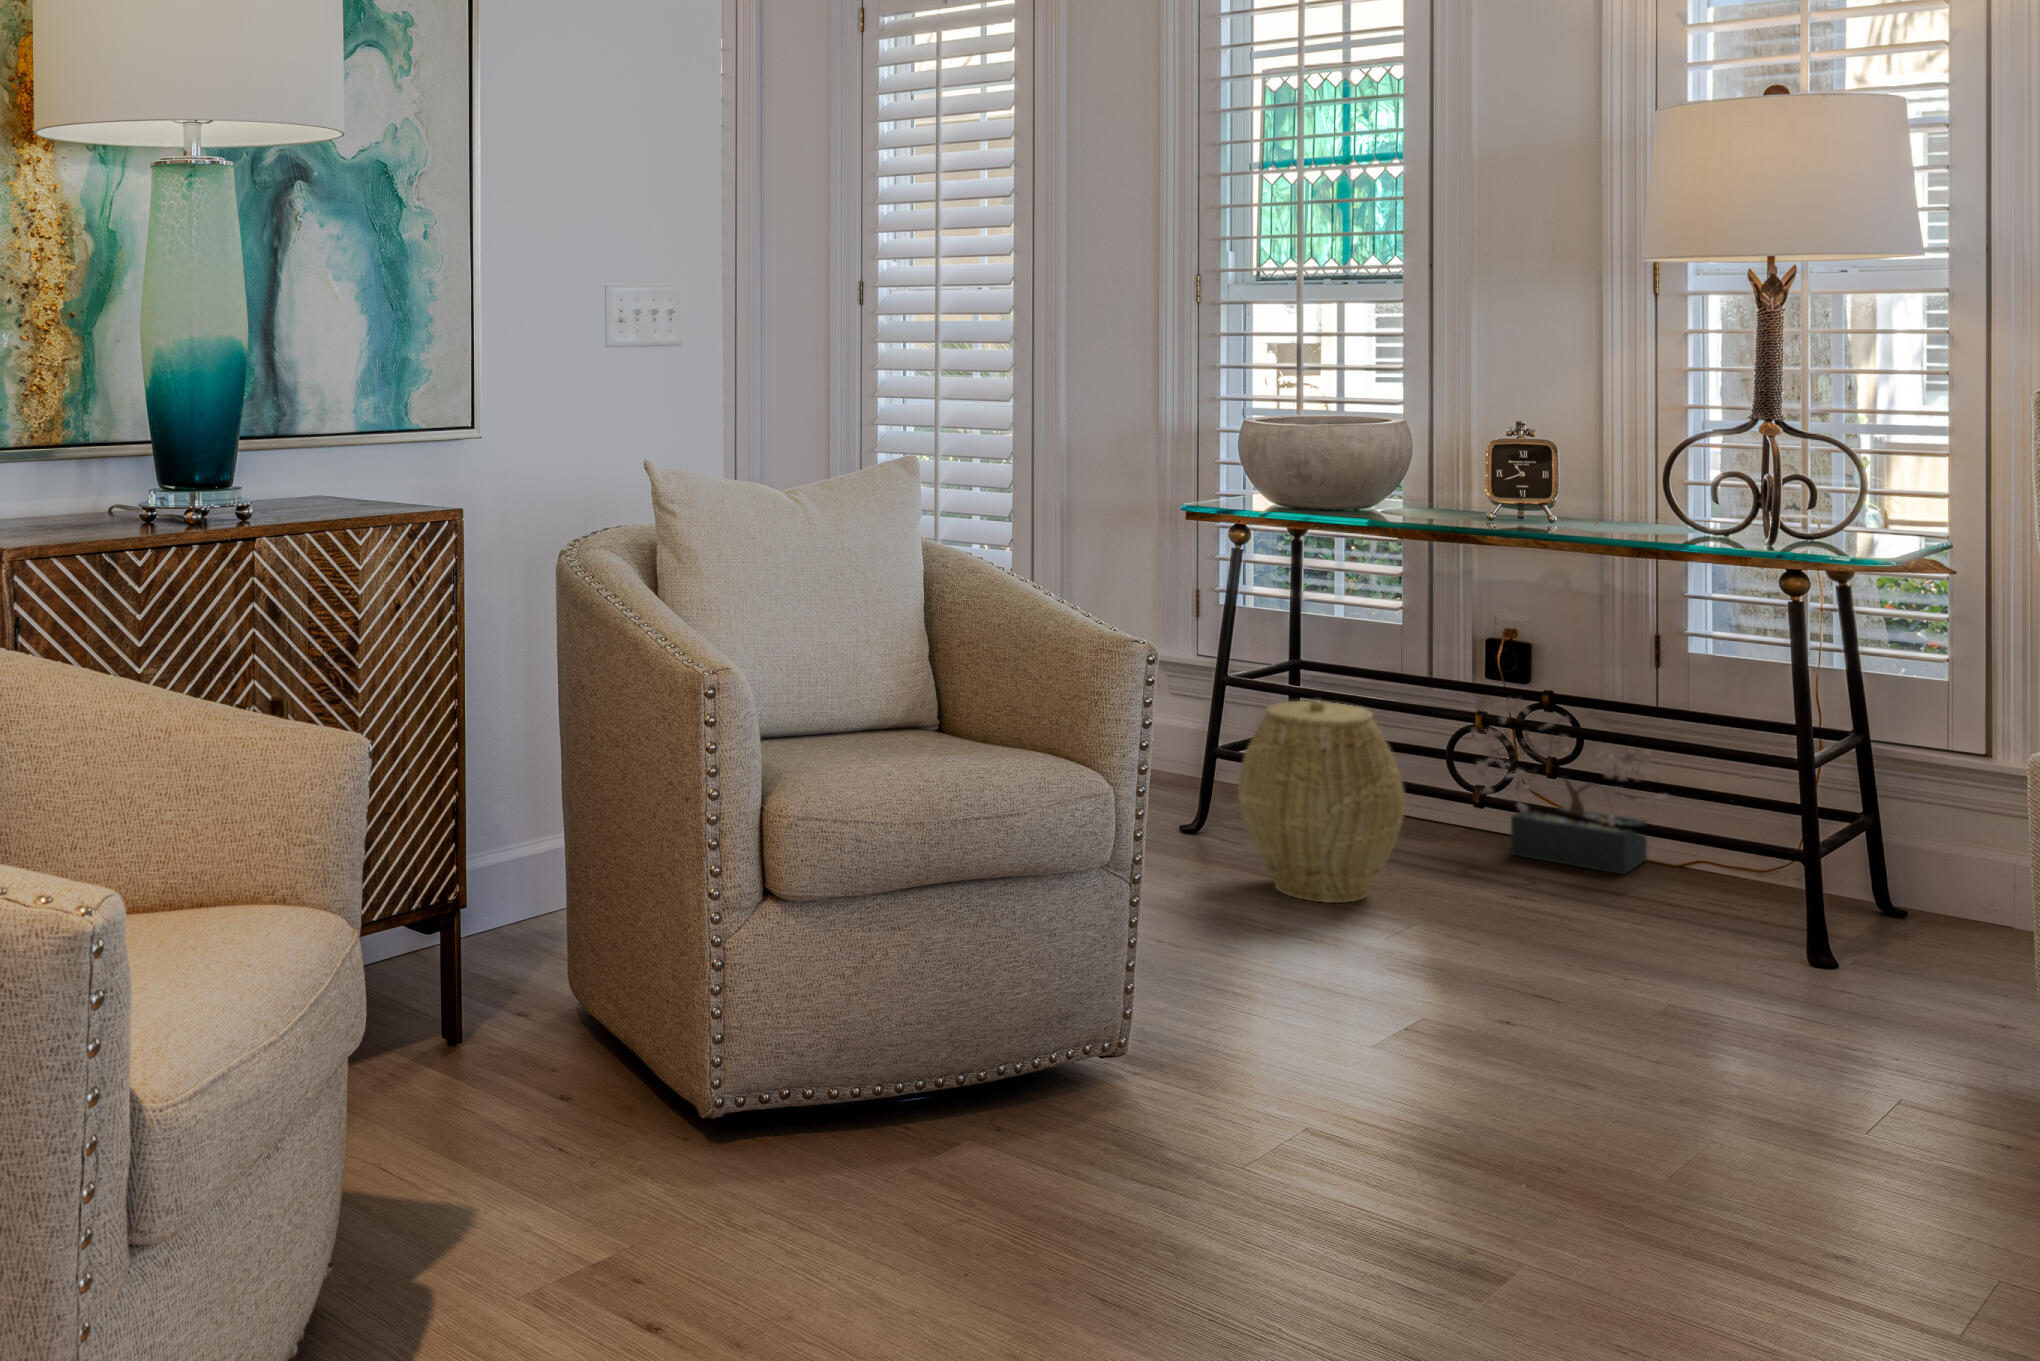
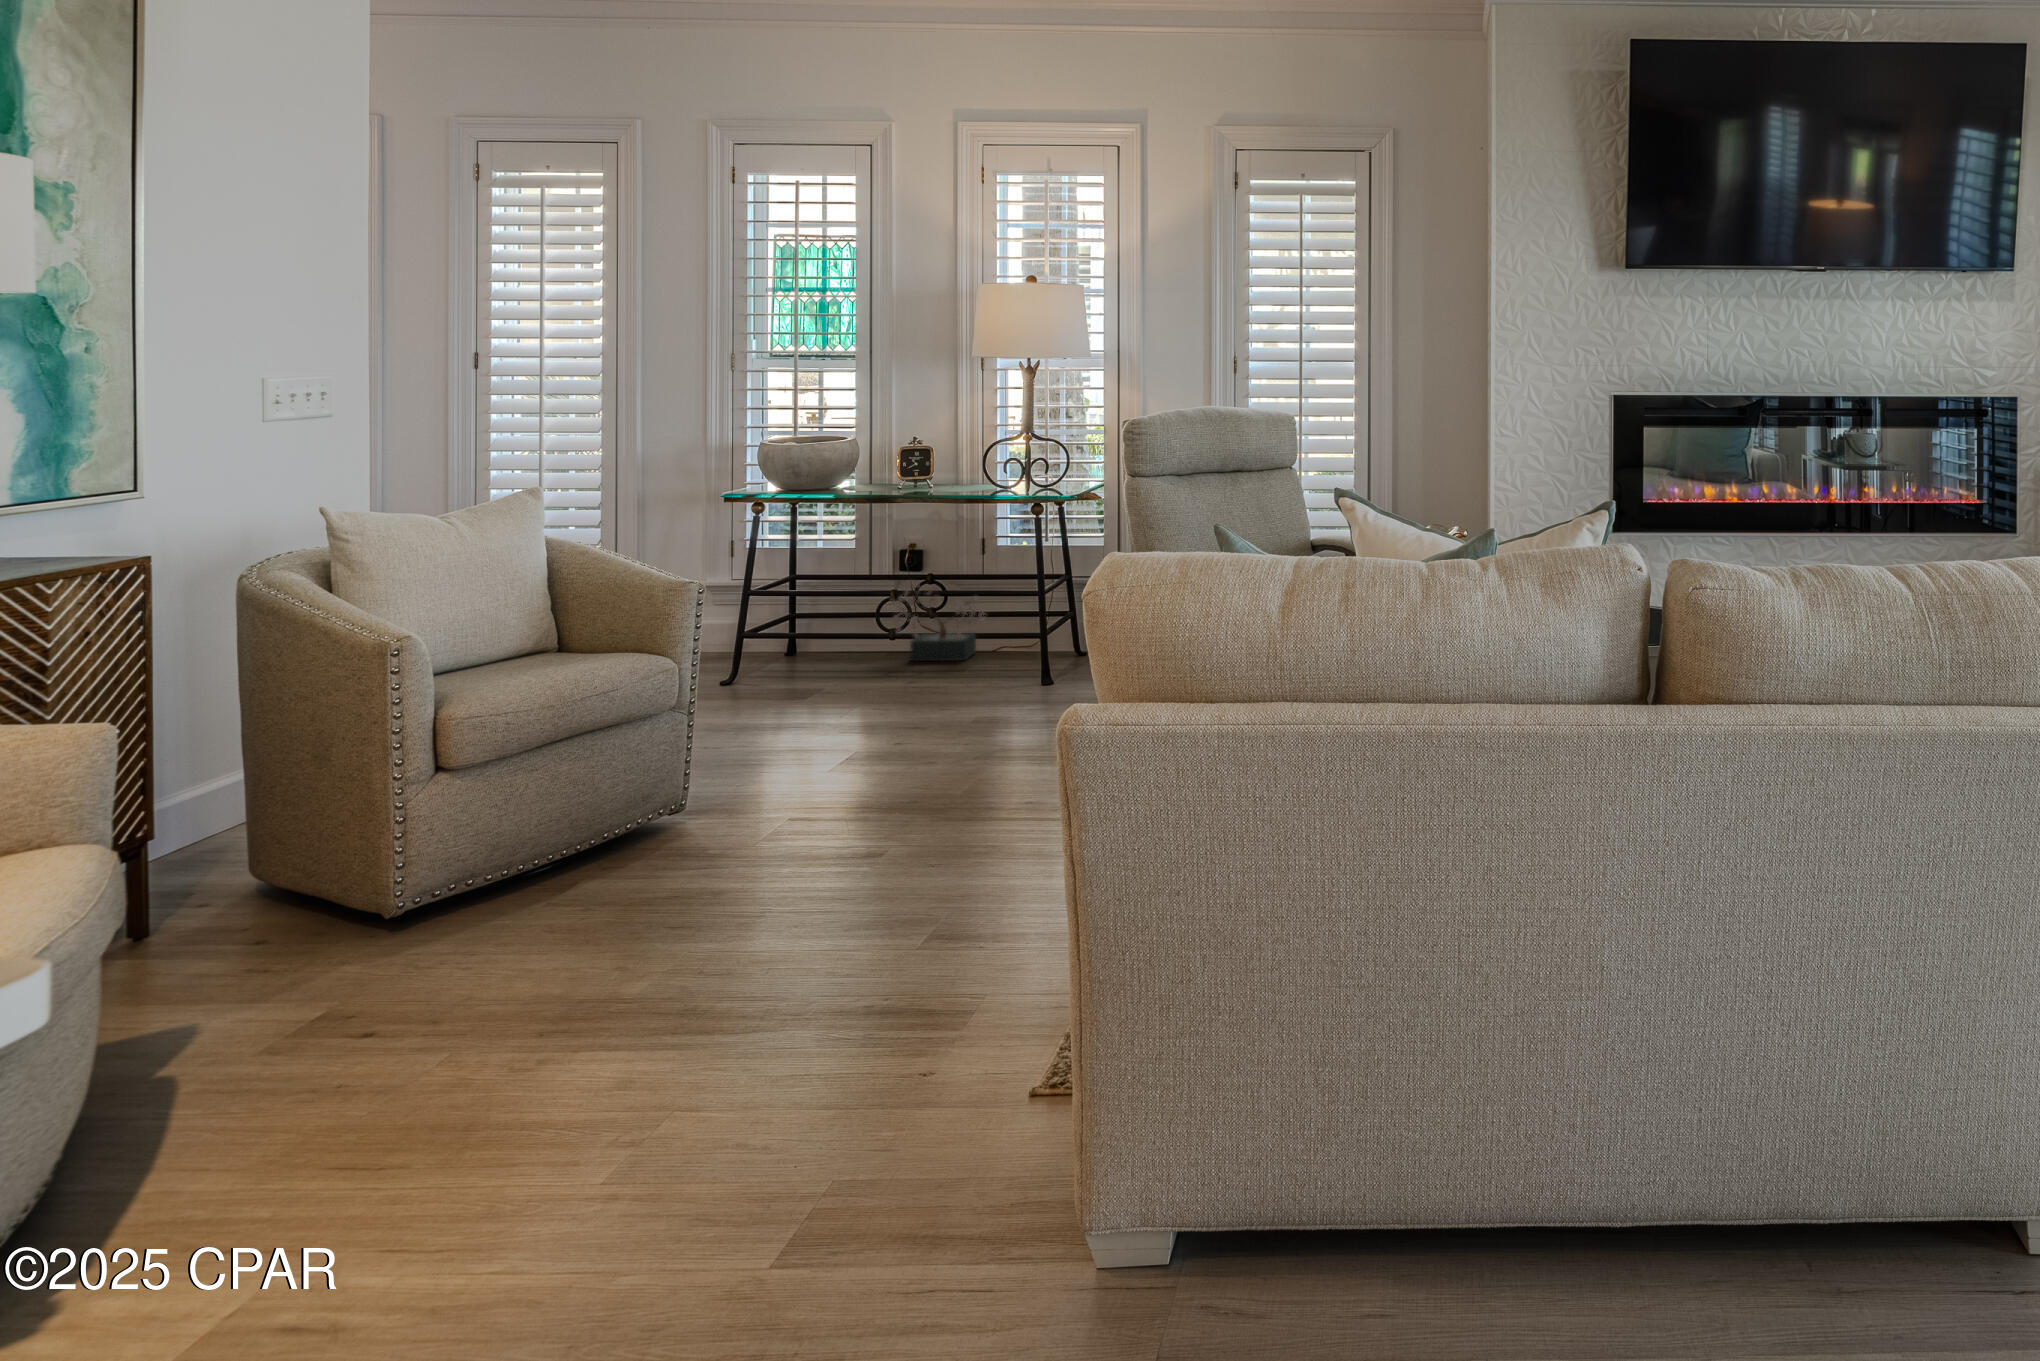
woven basket: present [1238,700,1405,903] -> none [763,592,855,700]

